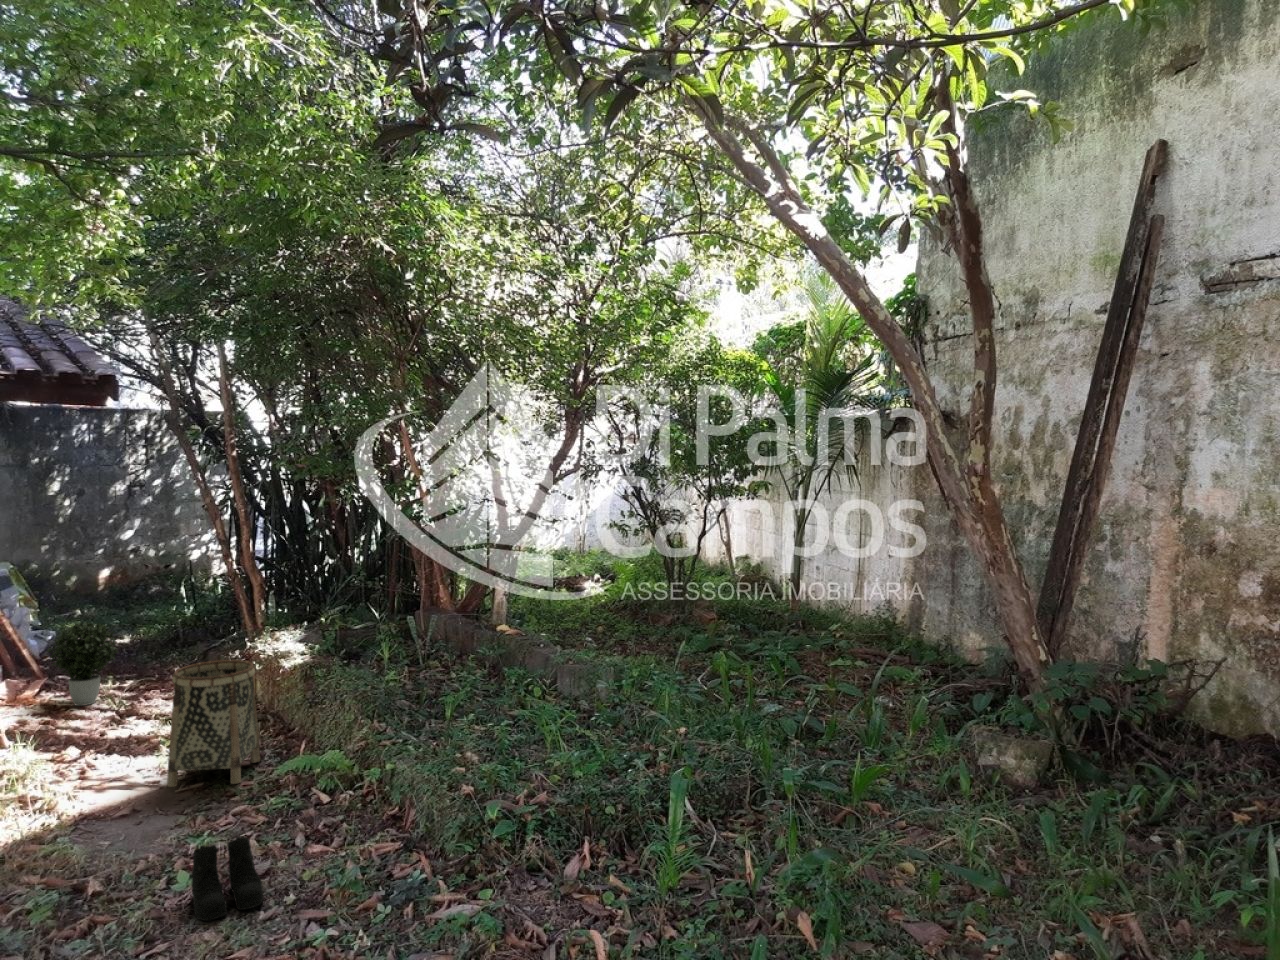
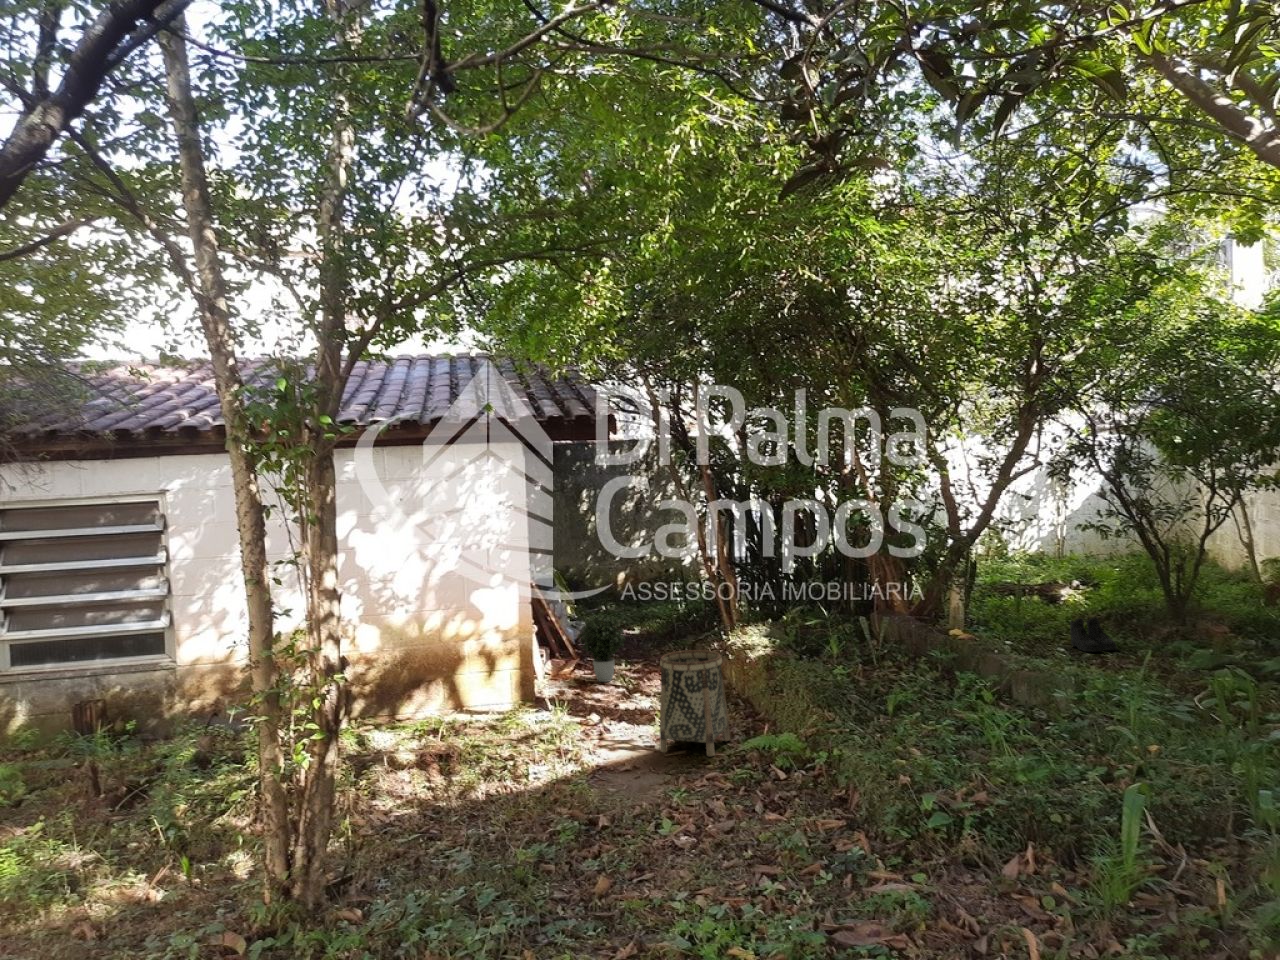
boots: present [192,837,263,921] -> present [1070,617,1117,652]

